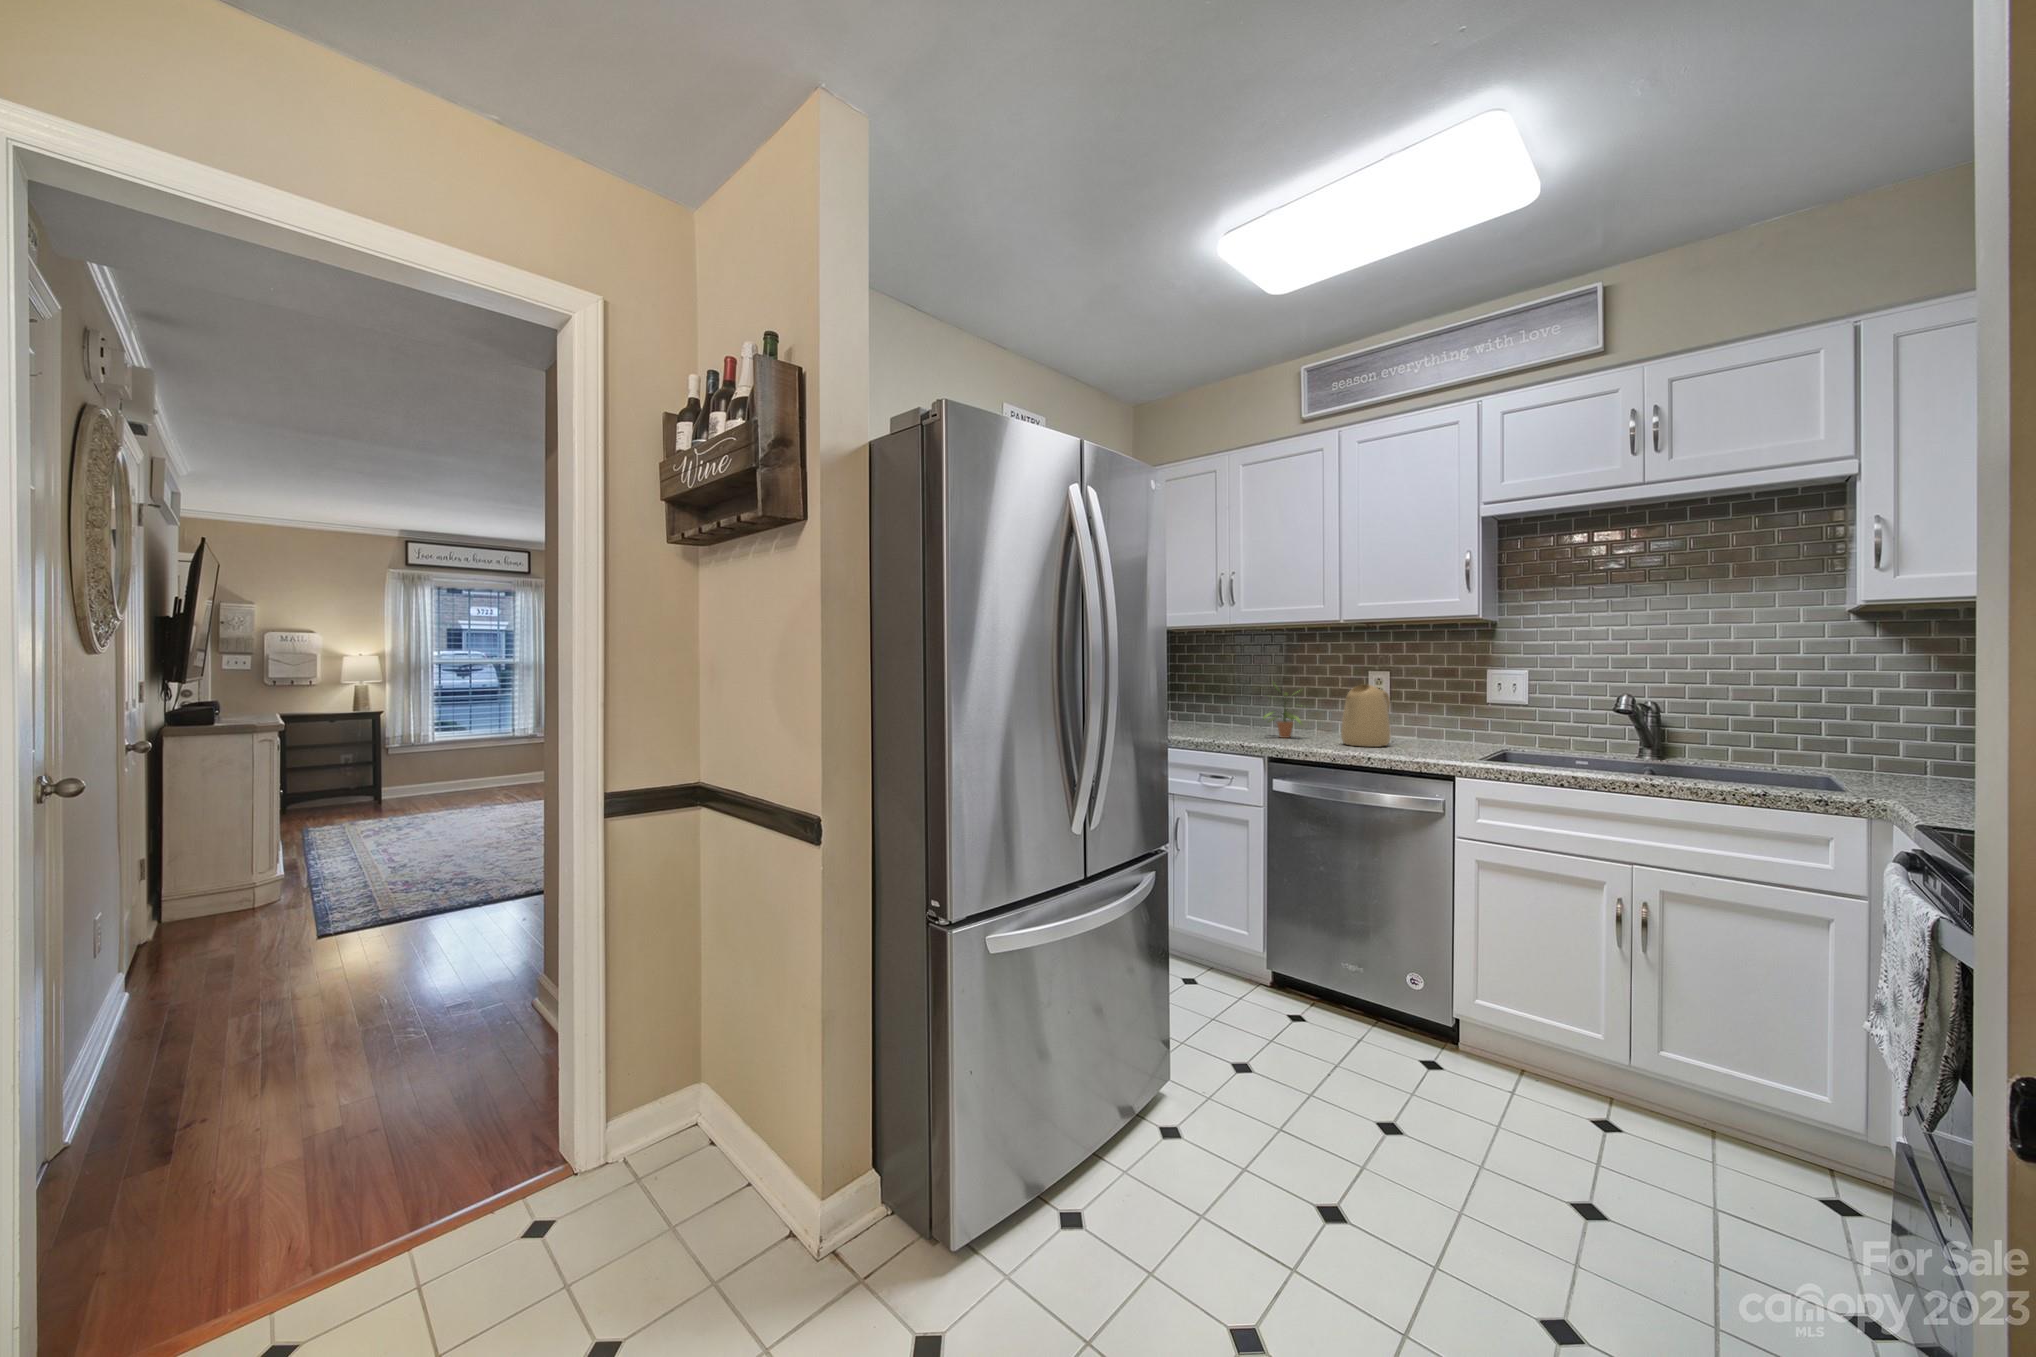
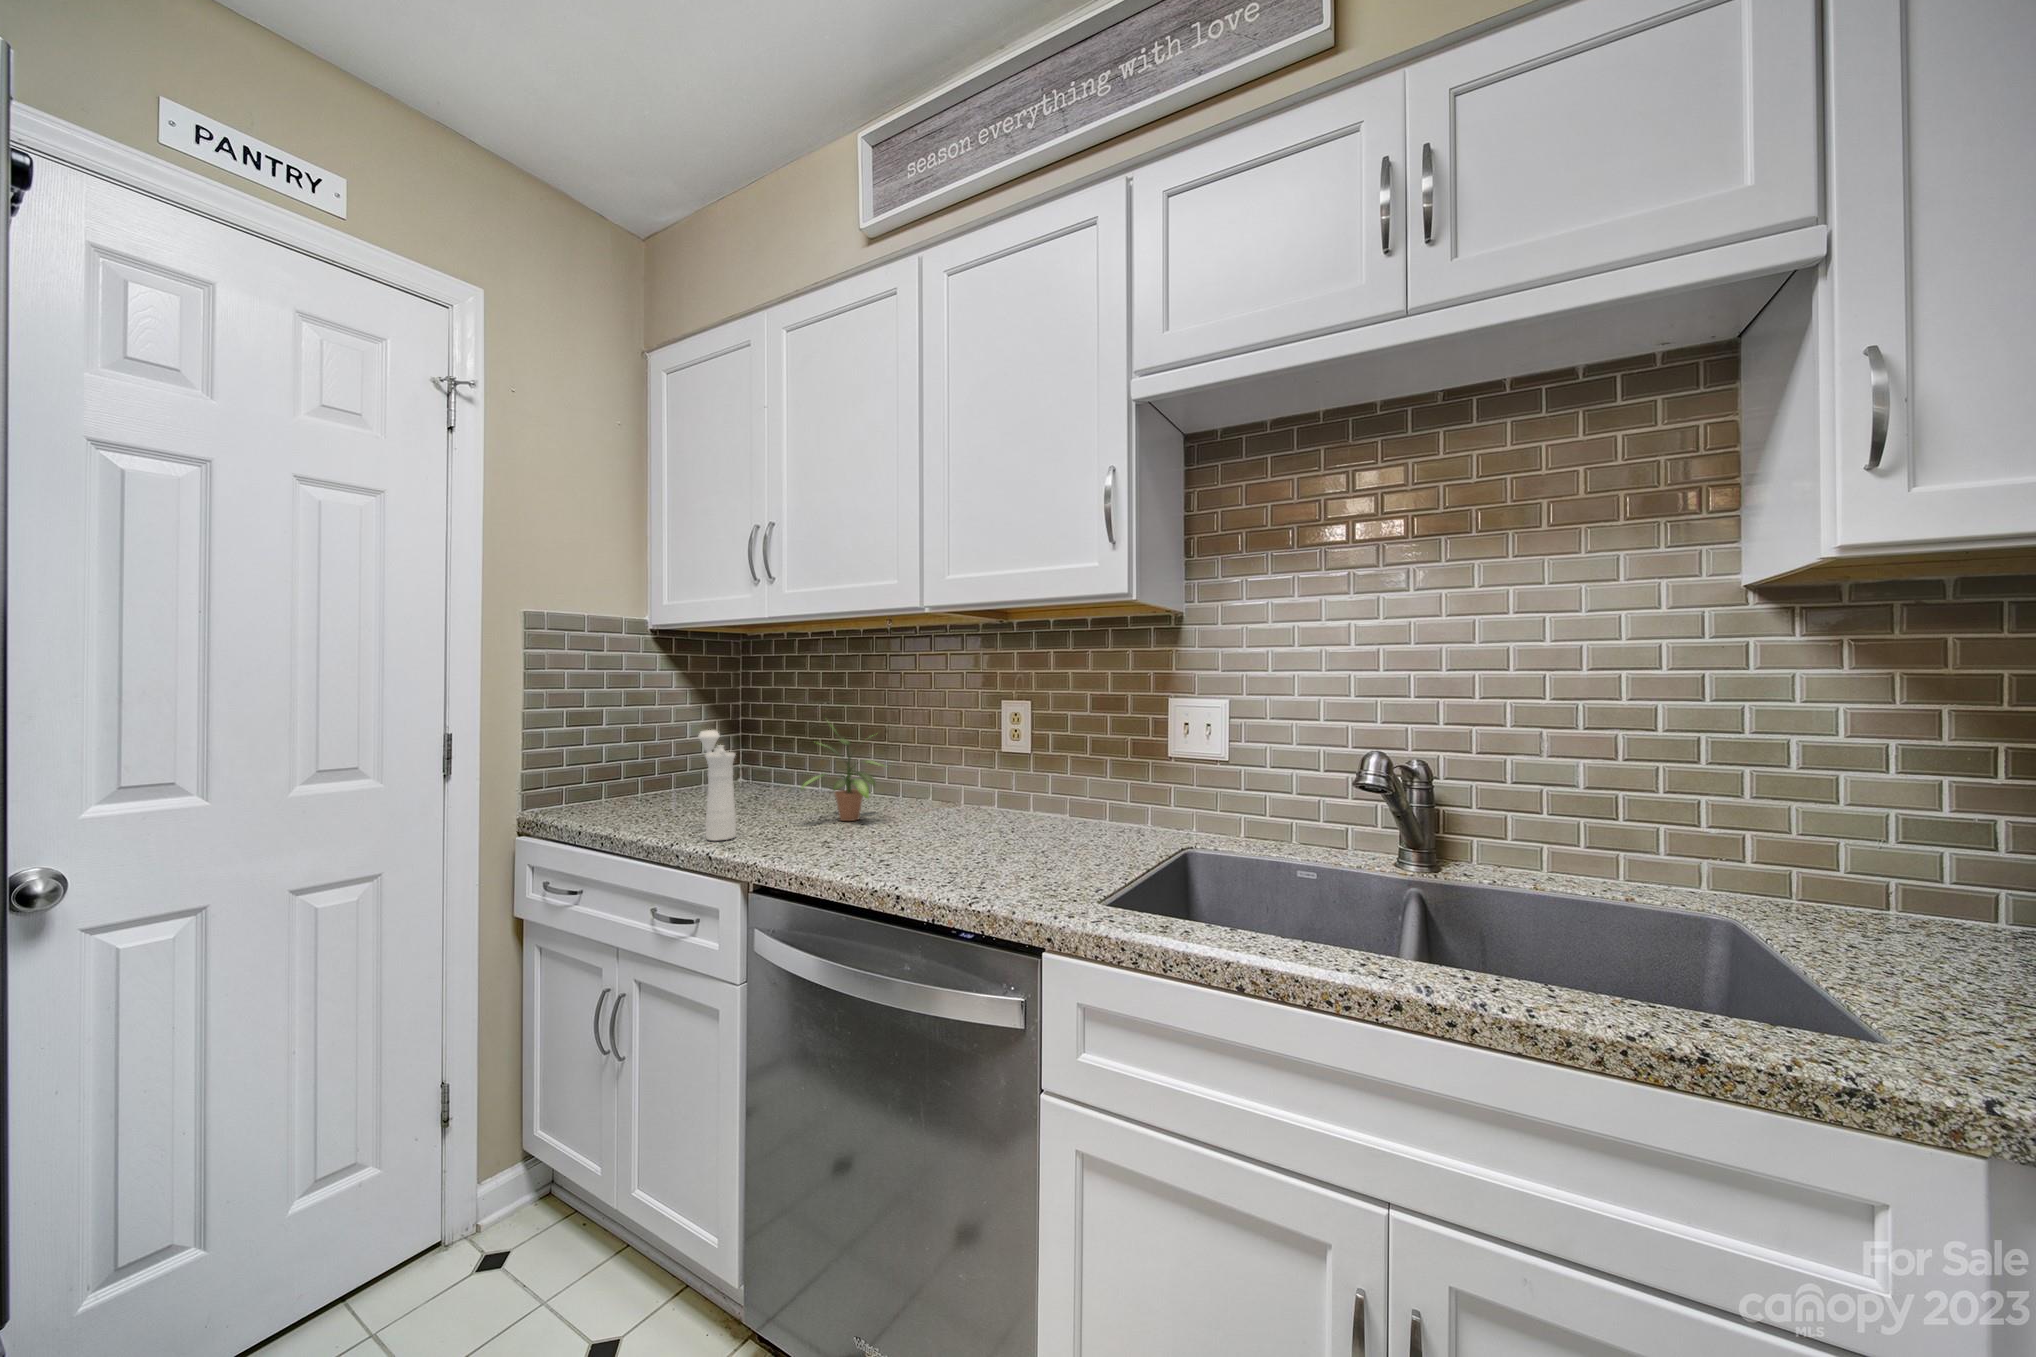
kettle: present [1341,684,1391,747] -> none [906,725,1006,849]
pepper mill: none [1211,687,1241,741] -> present [698,730,736,841]

